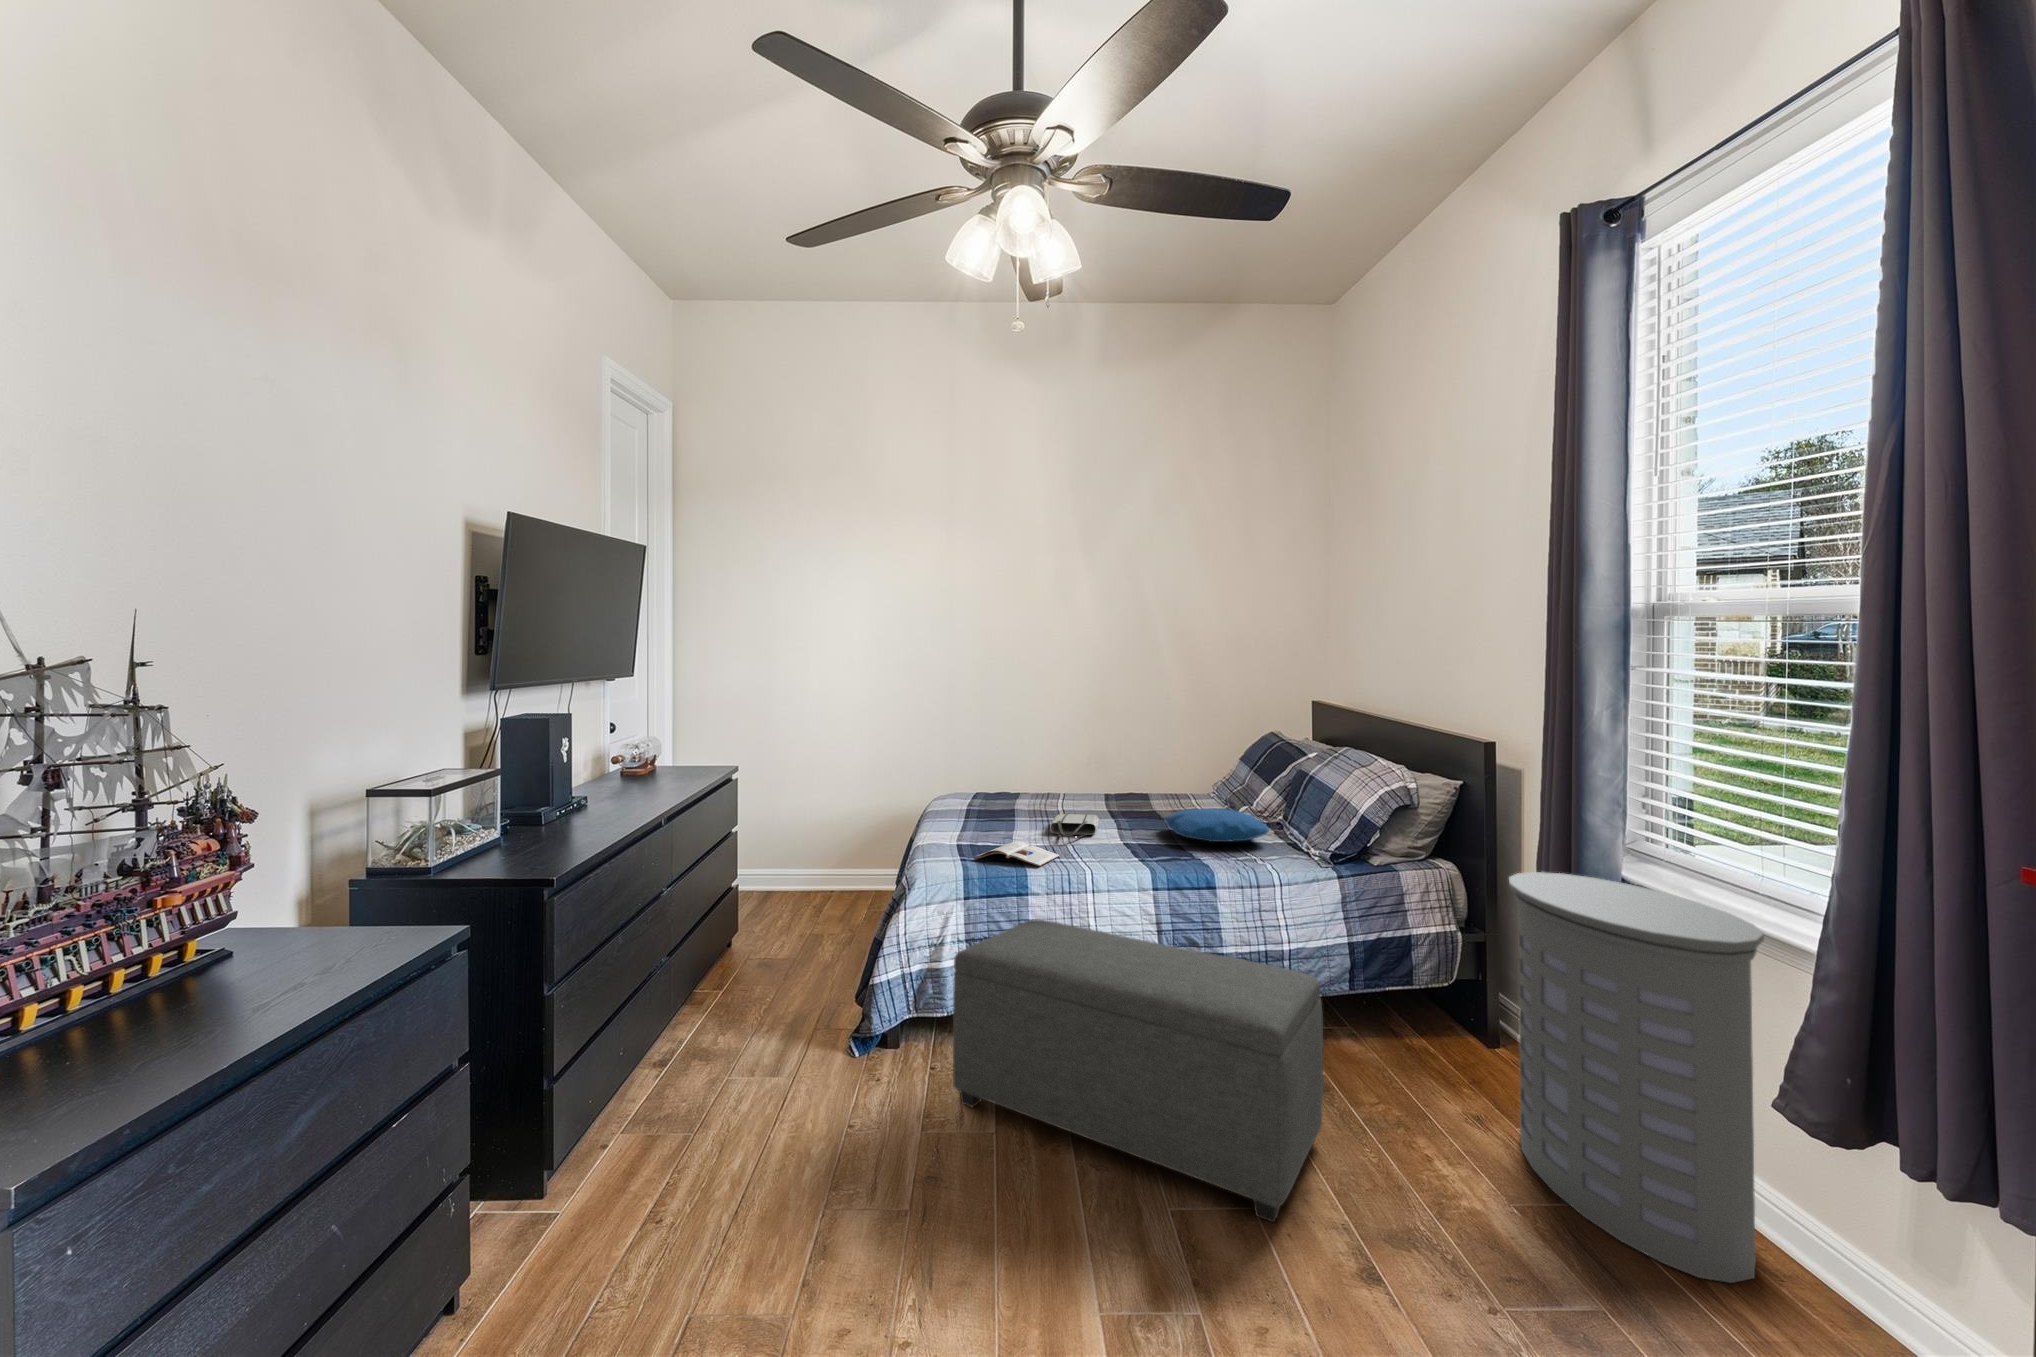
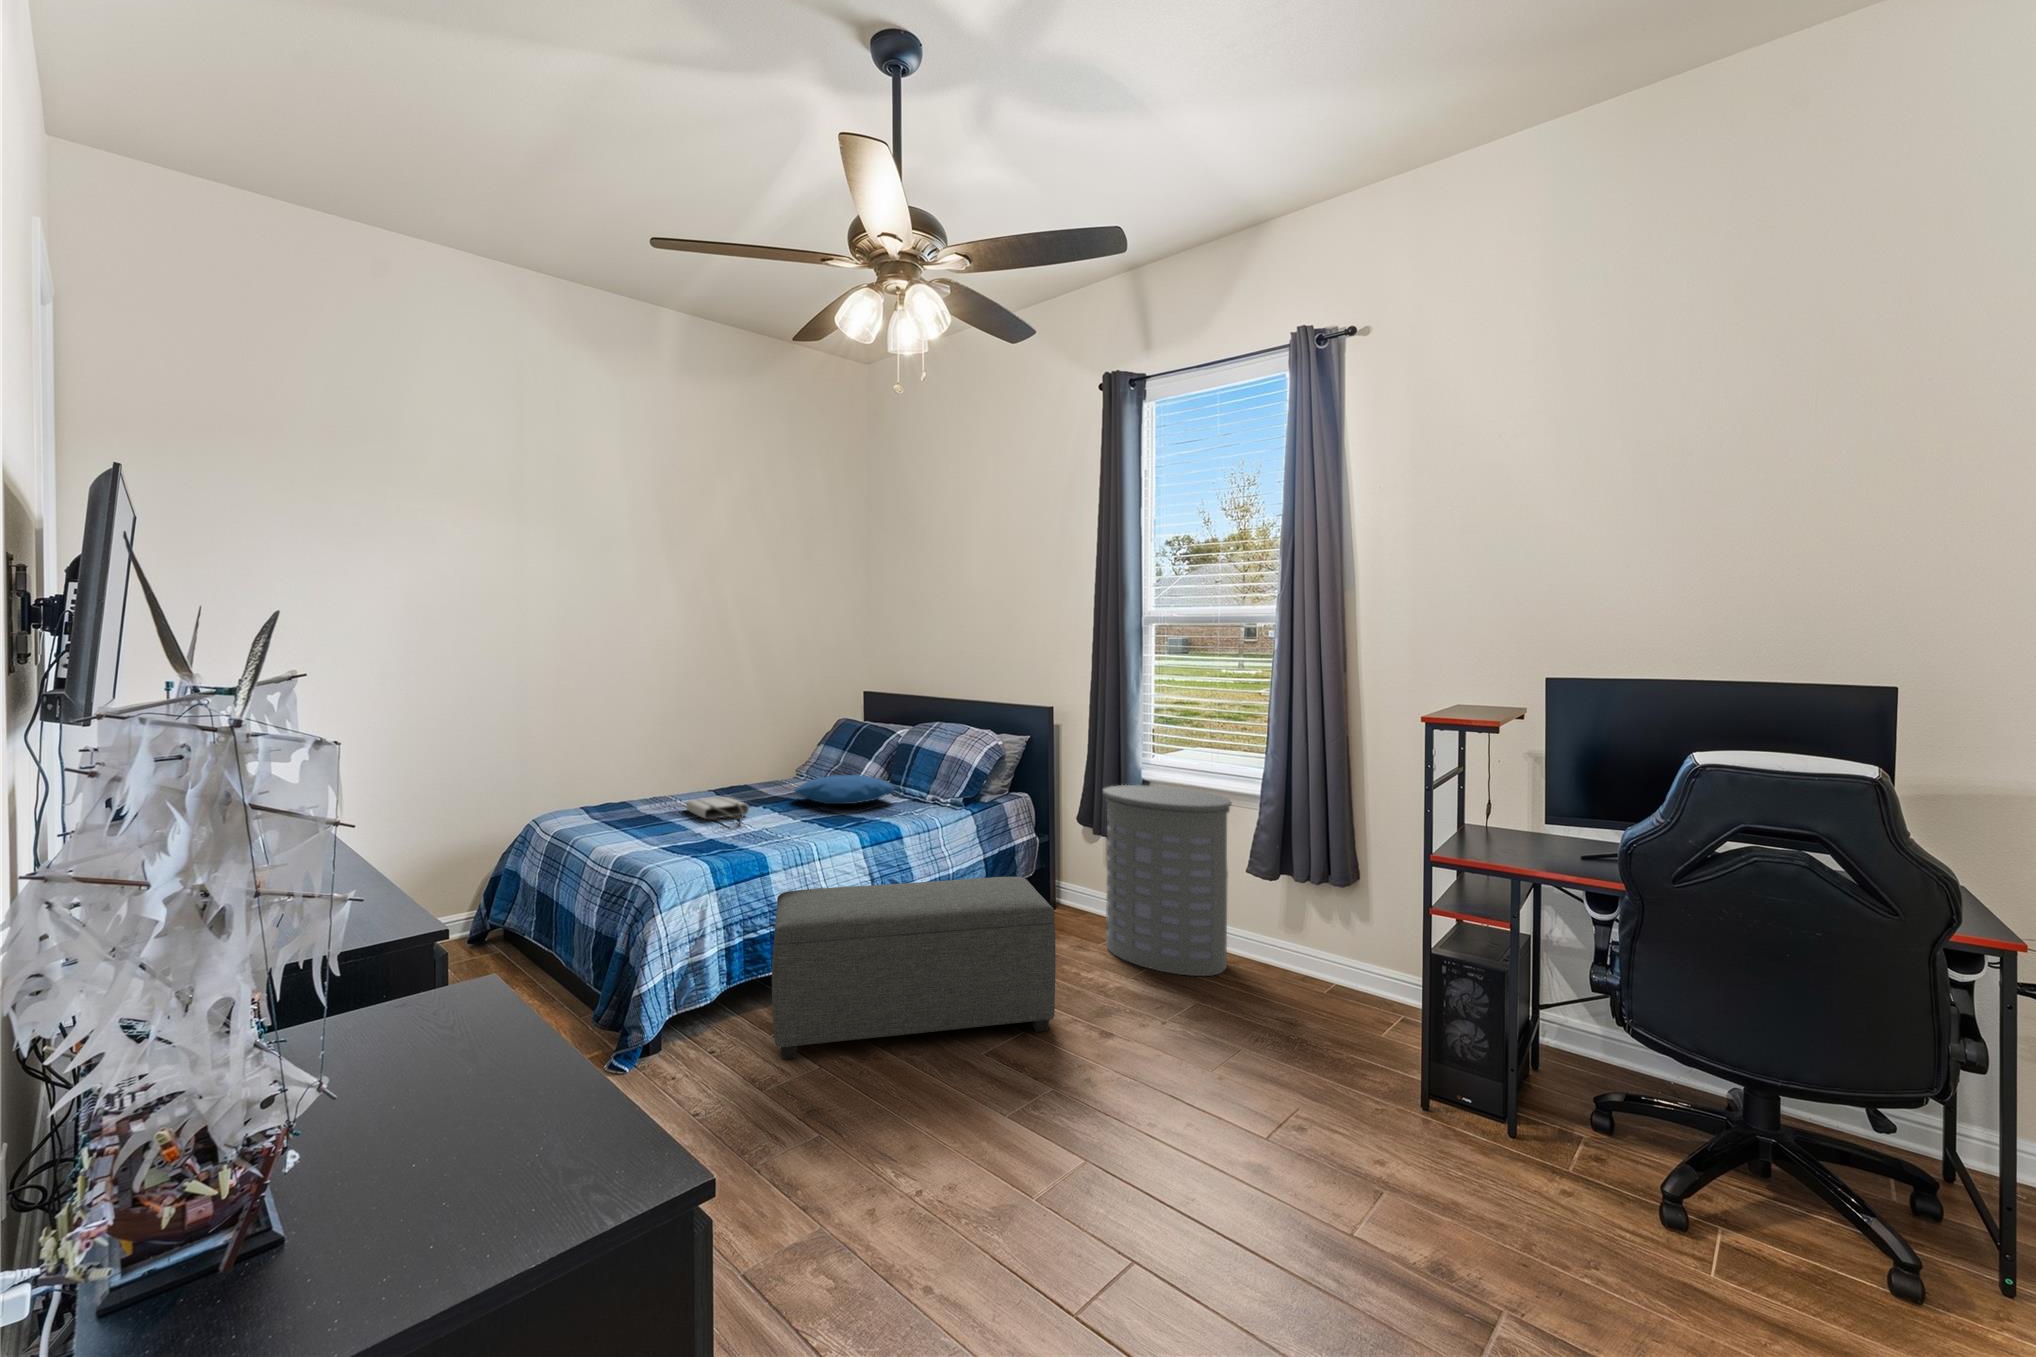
magazine: present [975,842,1060,866] -> none [687,829,764,853]

